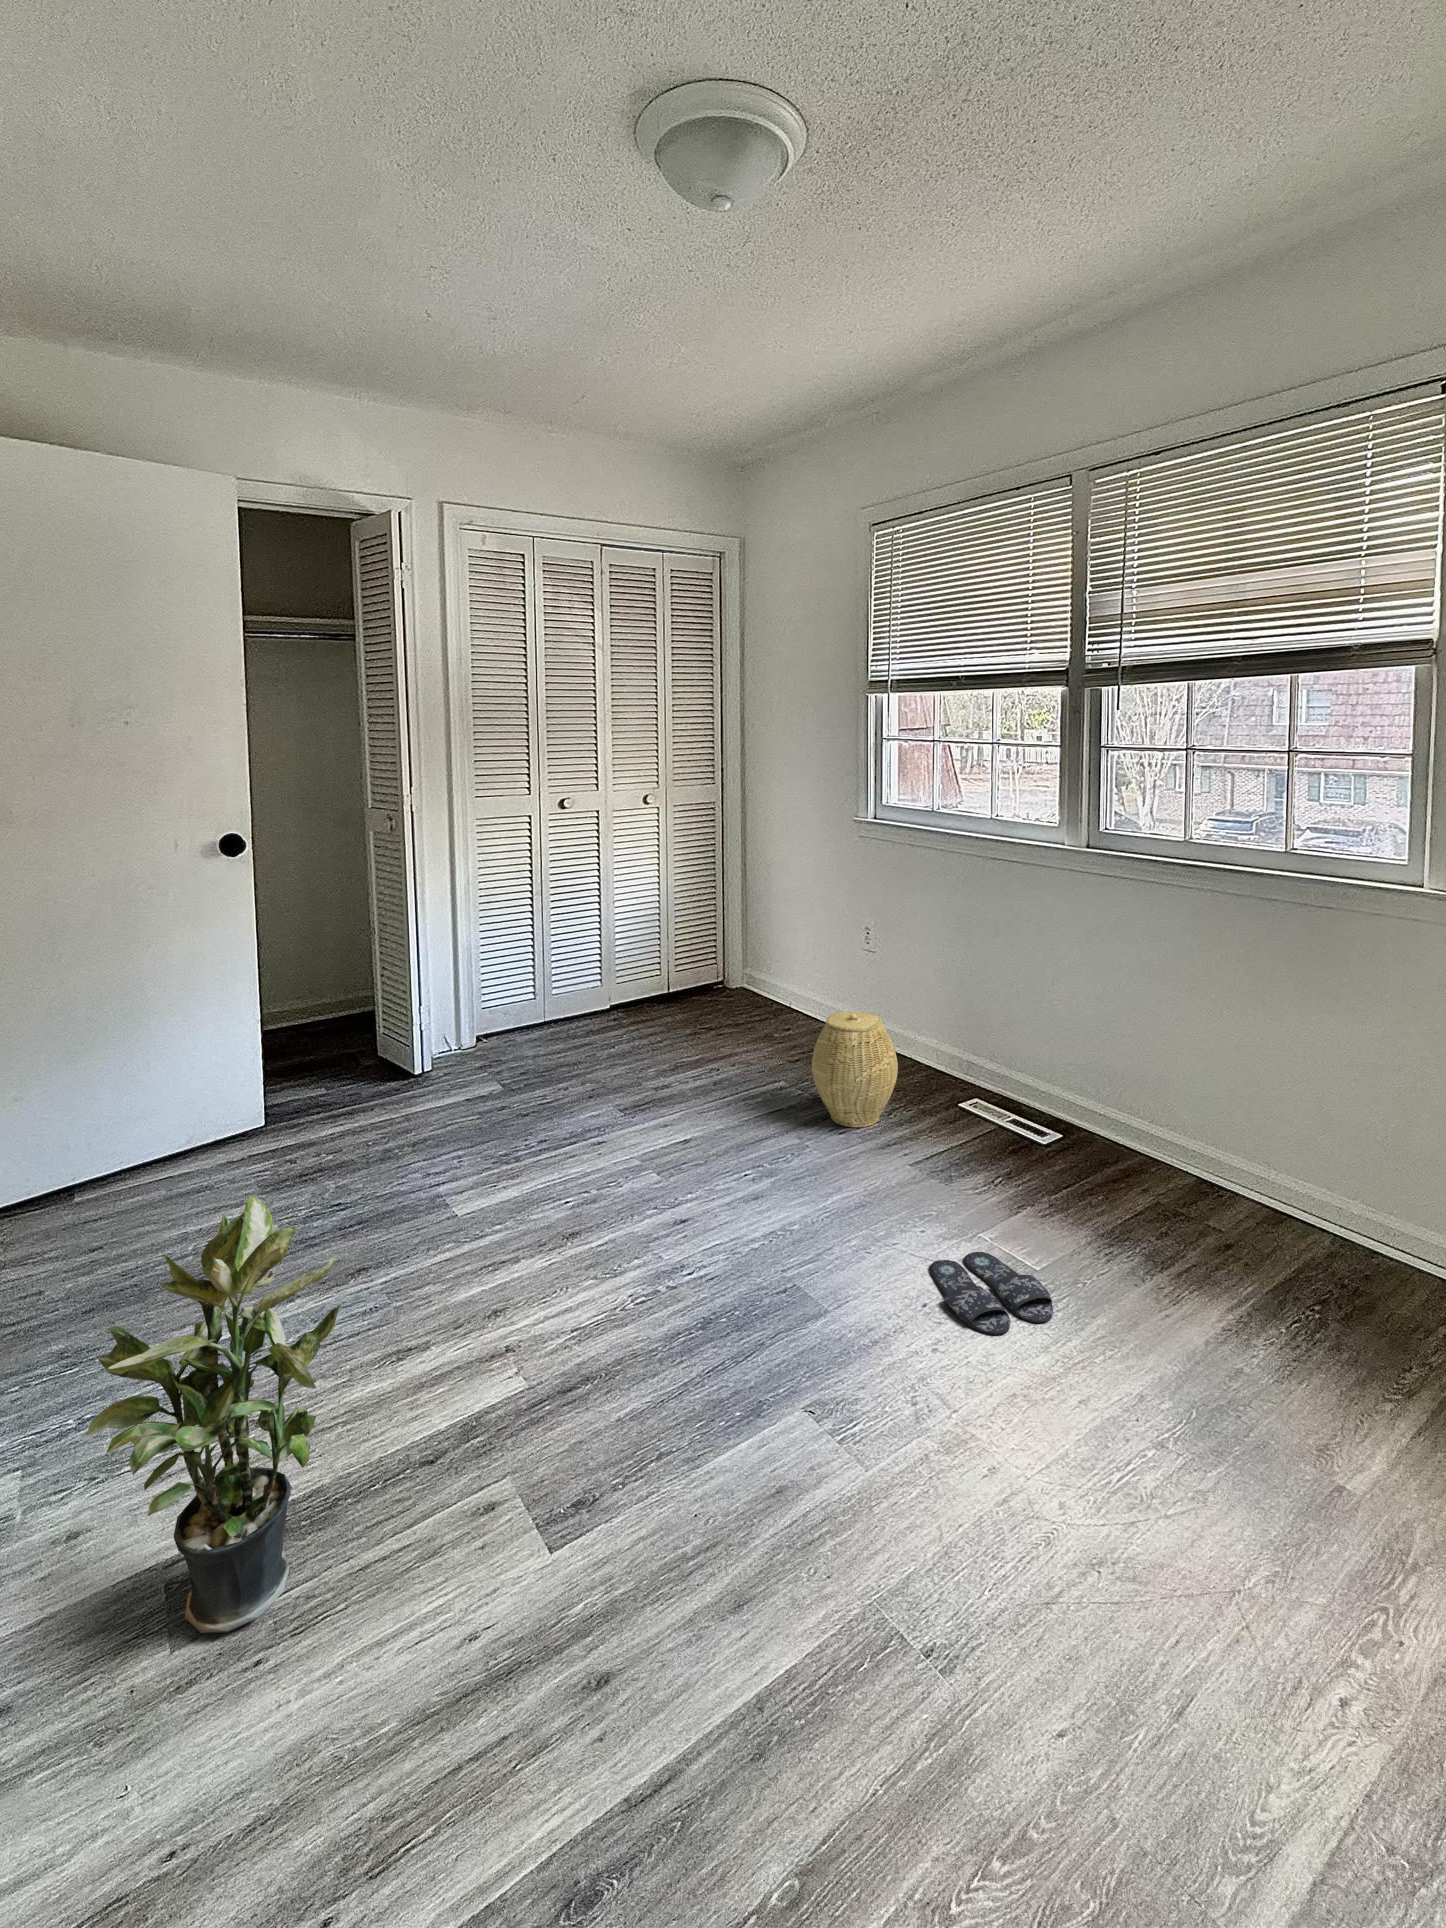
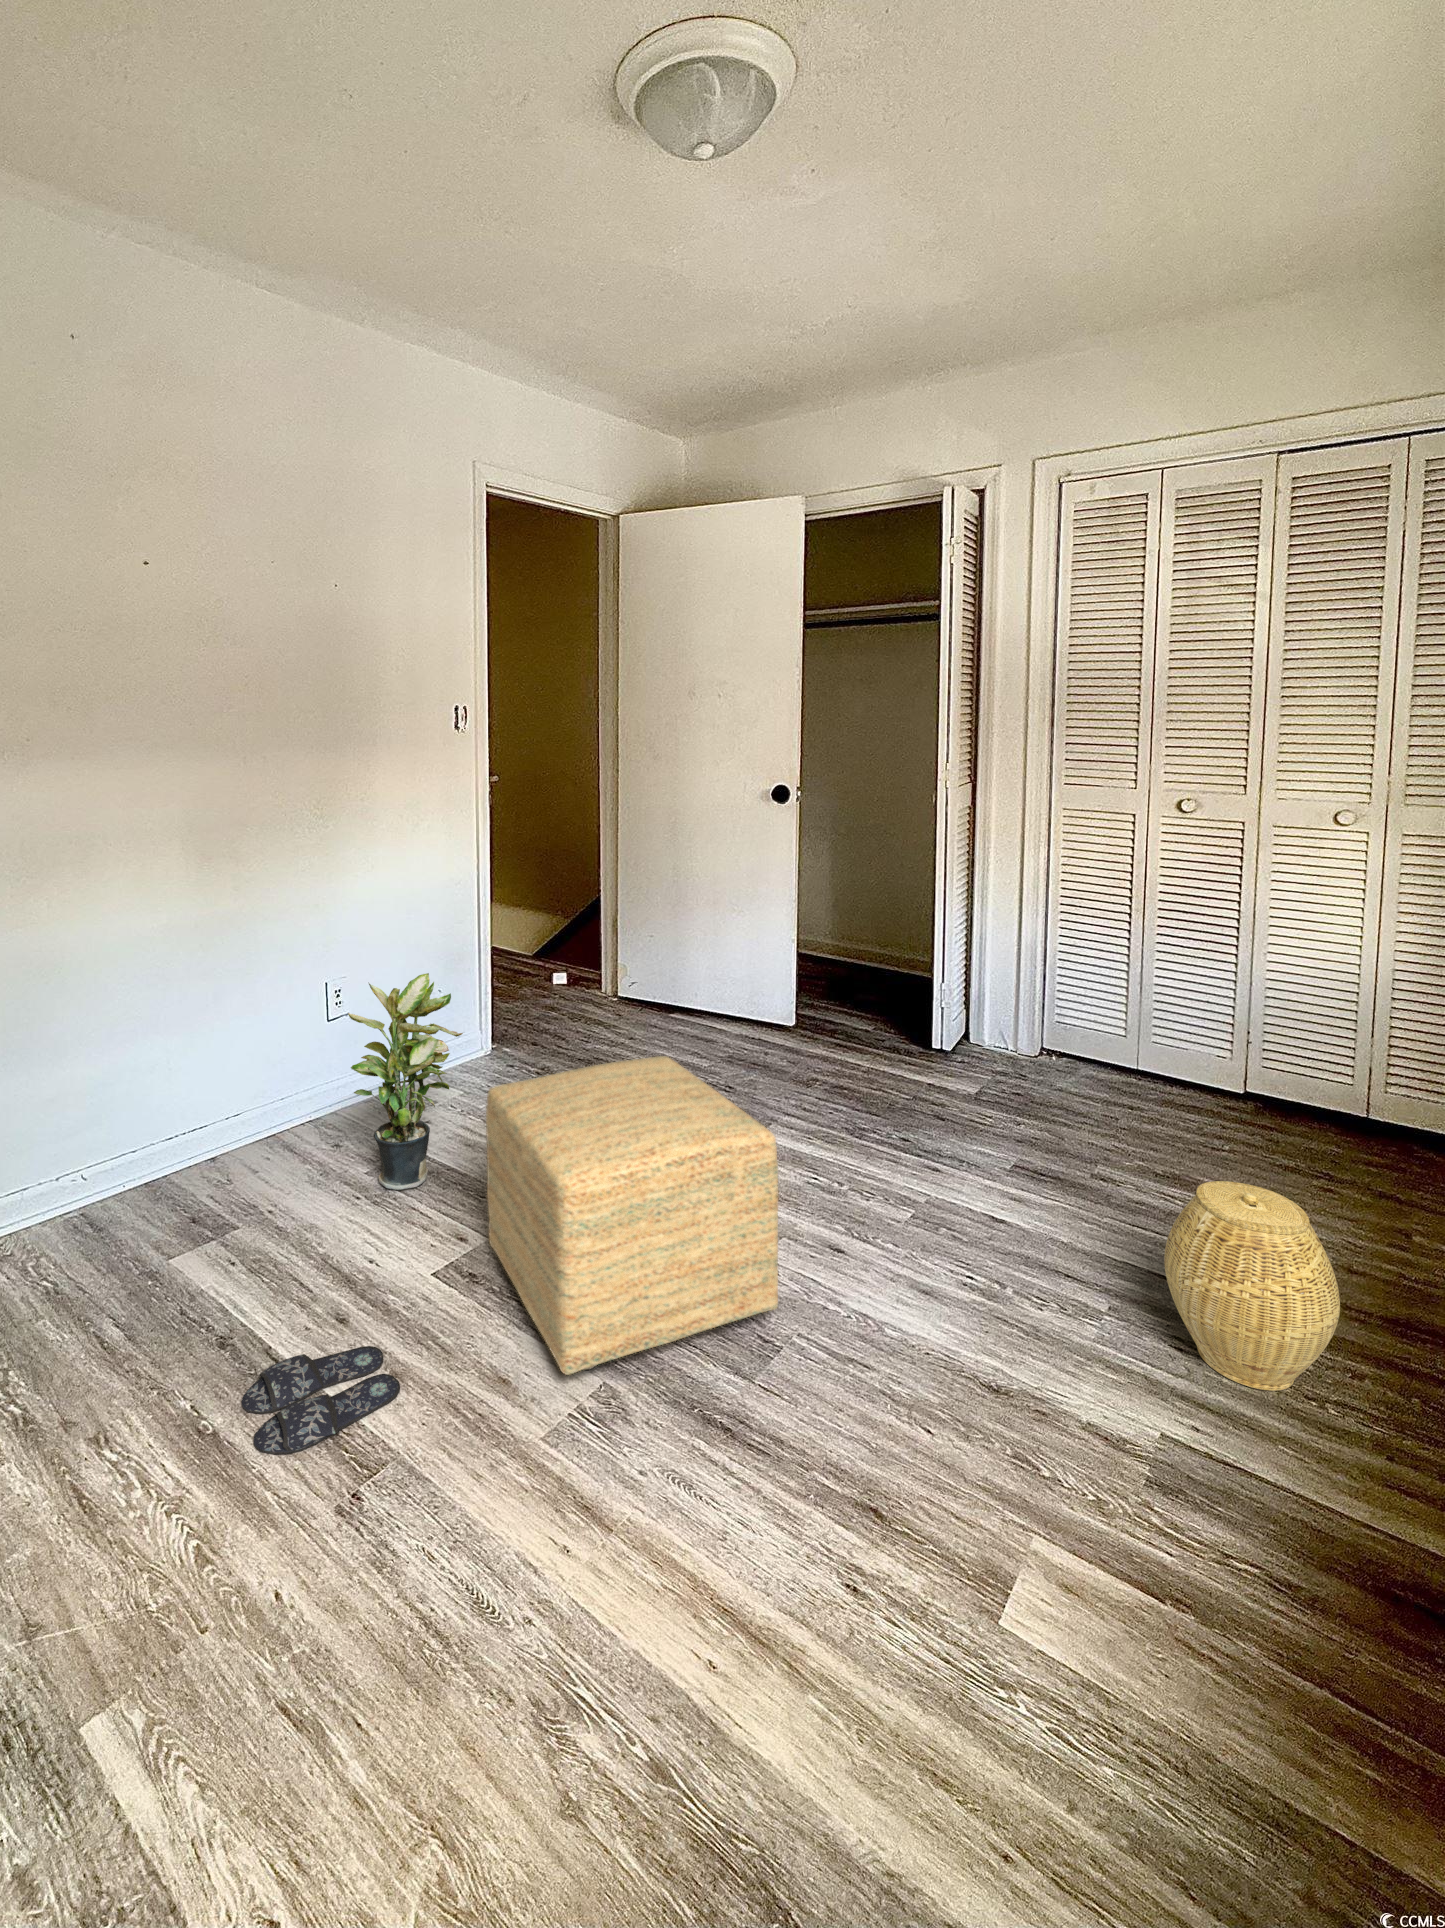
ottoman: none [529,1108,814,1464] -> present [486,1056,779,1375]
slippers: present [930,1252,1053,1335] -> present [242,1346,400,1454]

